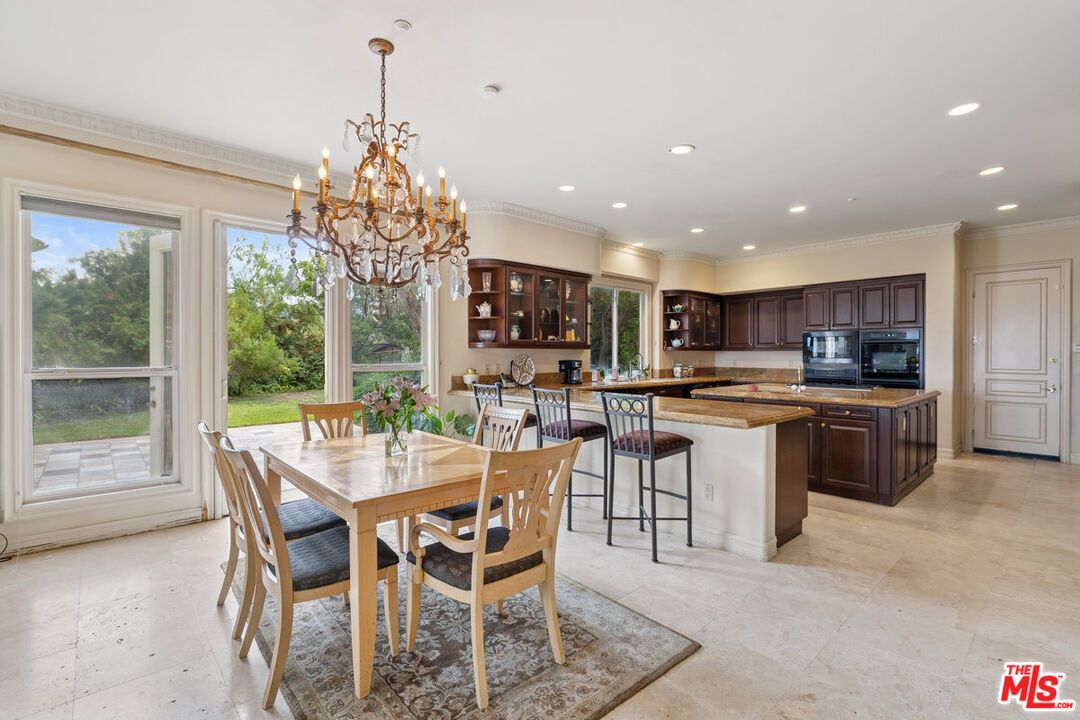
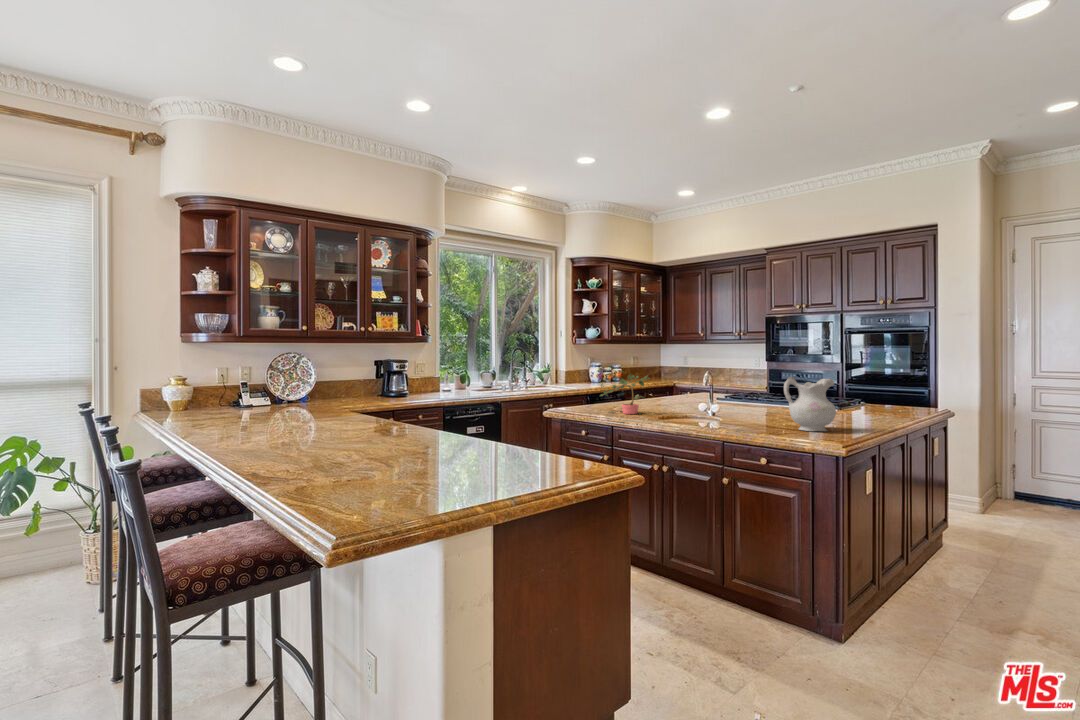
ceramic pitcher: none [858,367,888,397] -> present [784,377,836,431]

